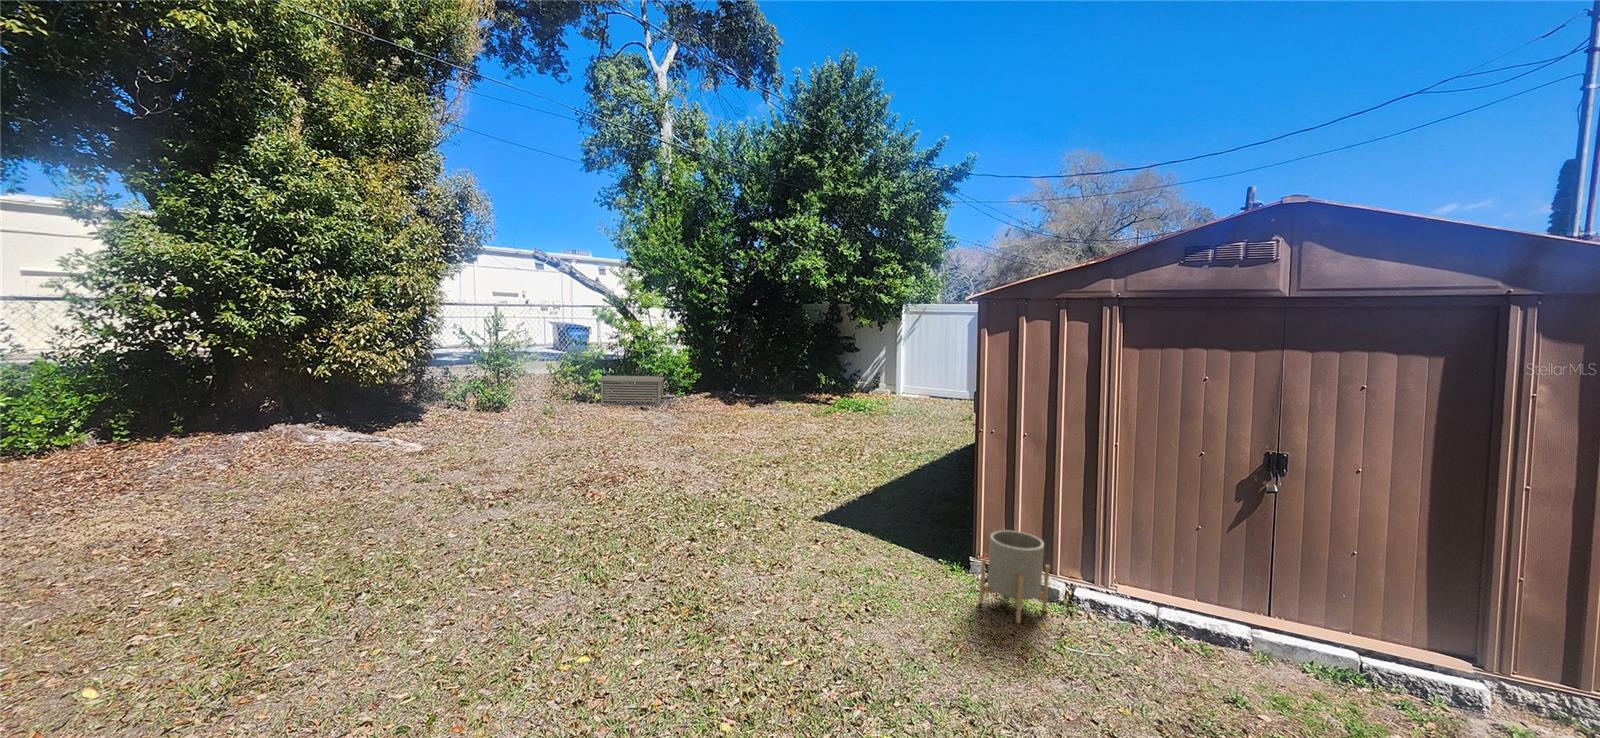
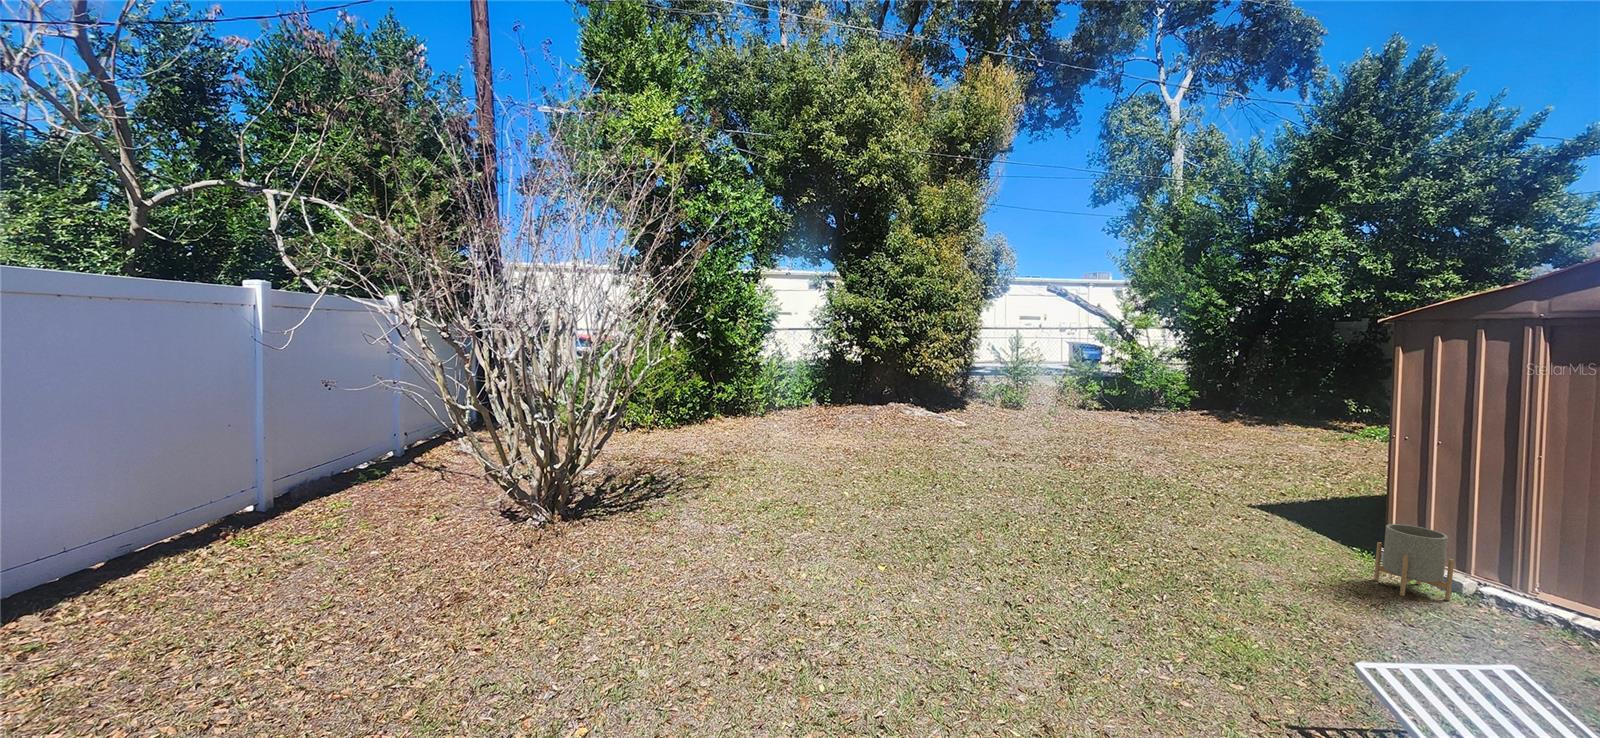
storage bench: present [599,375,664,406] -> none [1097,388,1164,420]

